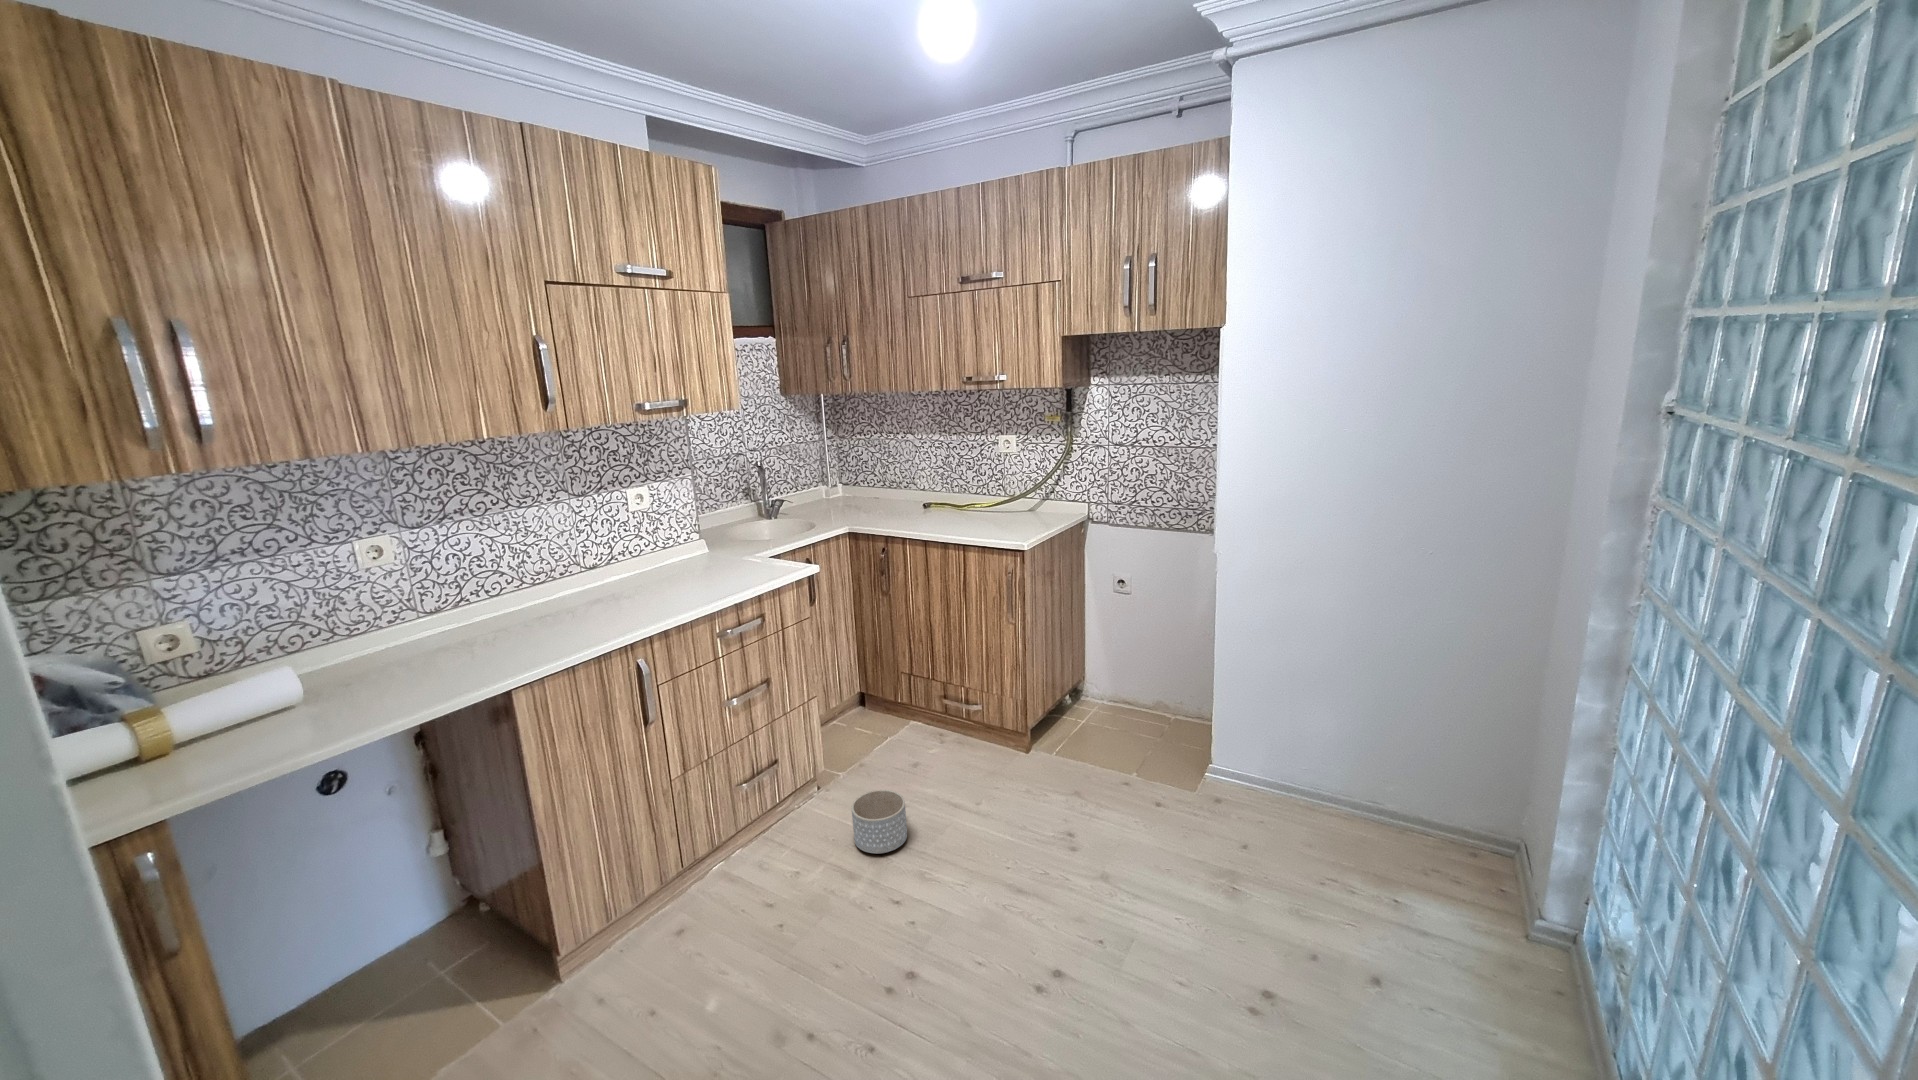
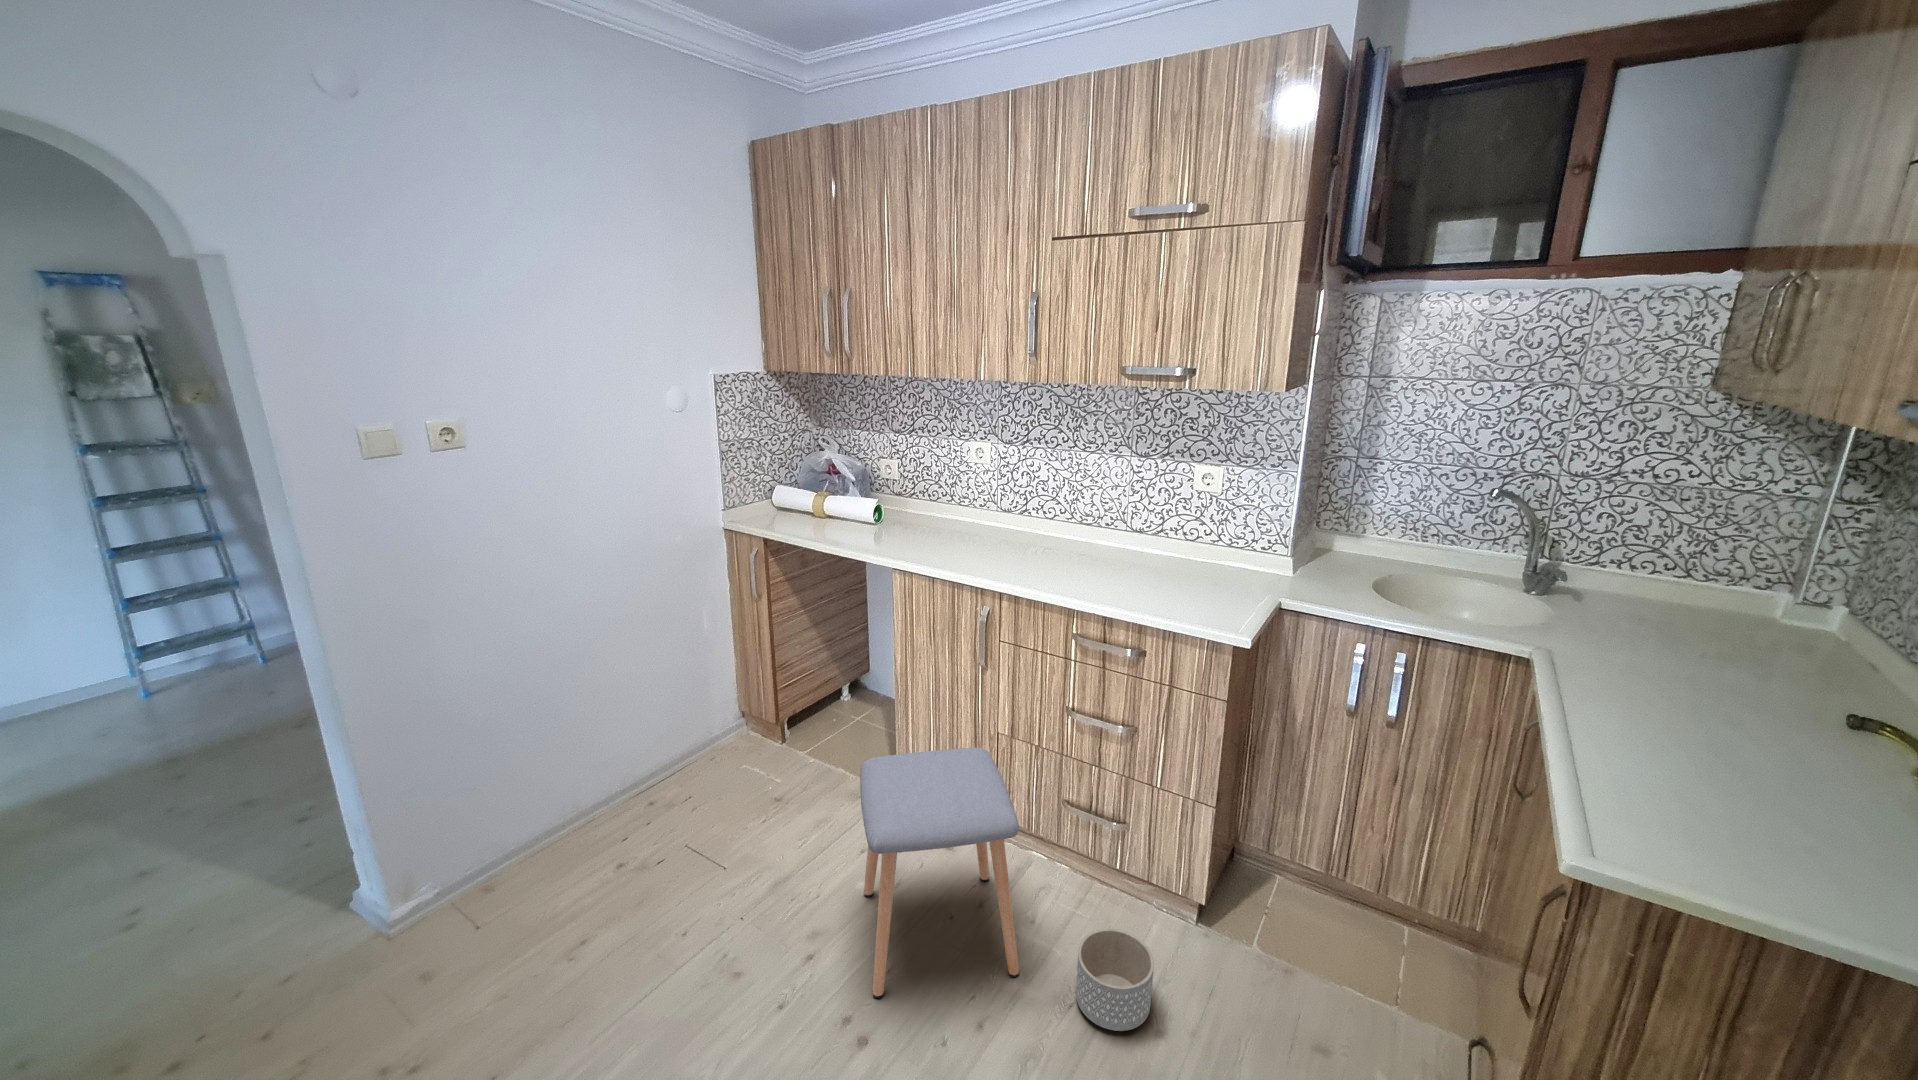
stool: none [691,760,853,1002] -> present [860,748,1019,998]

